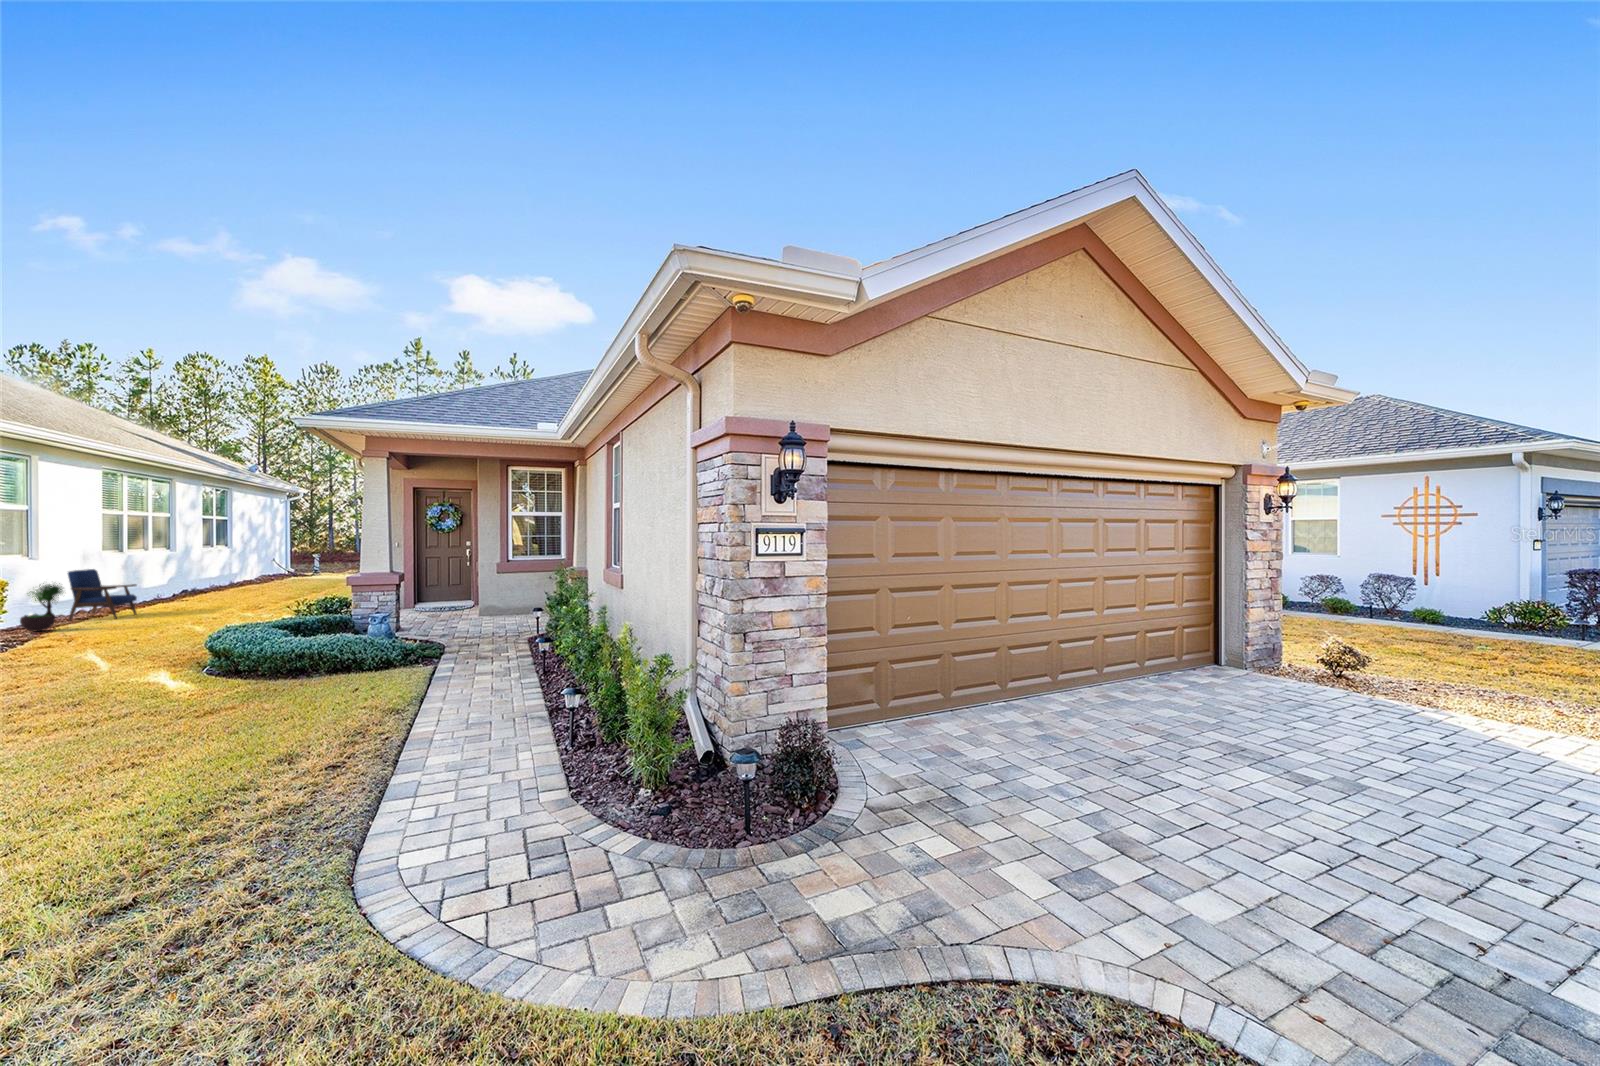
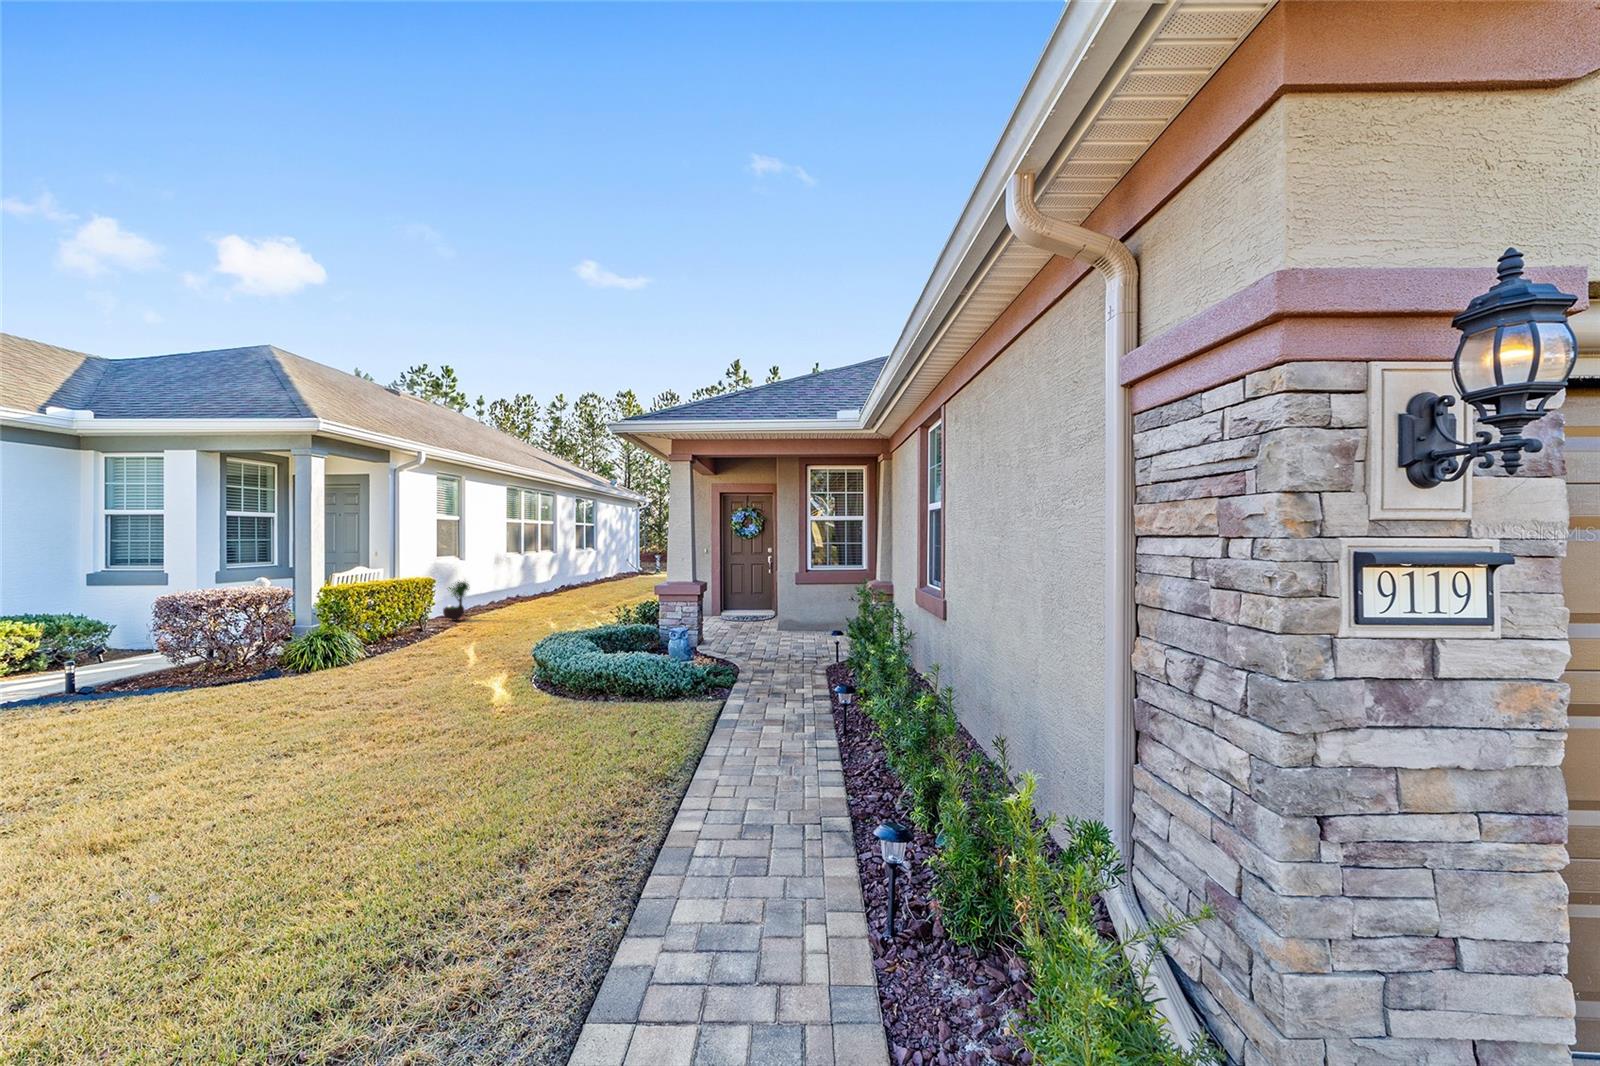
armchair: present [68,569,137,621] -> none [477,569,522,612]

